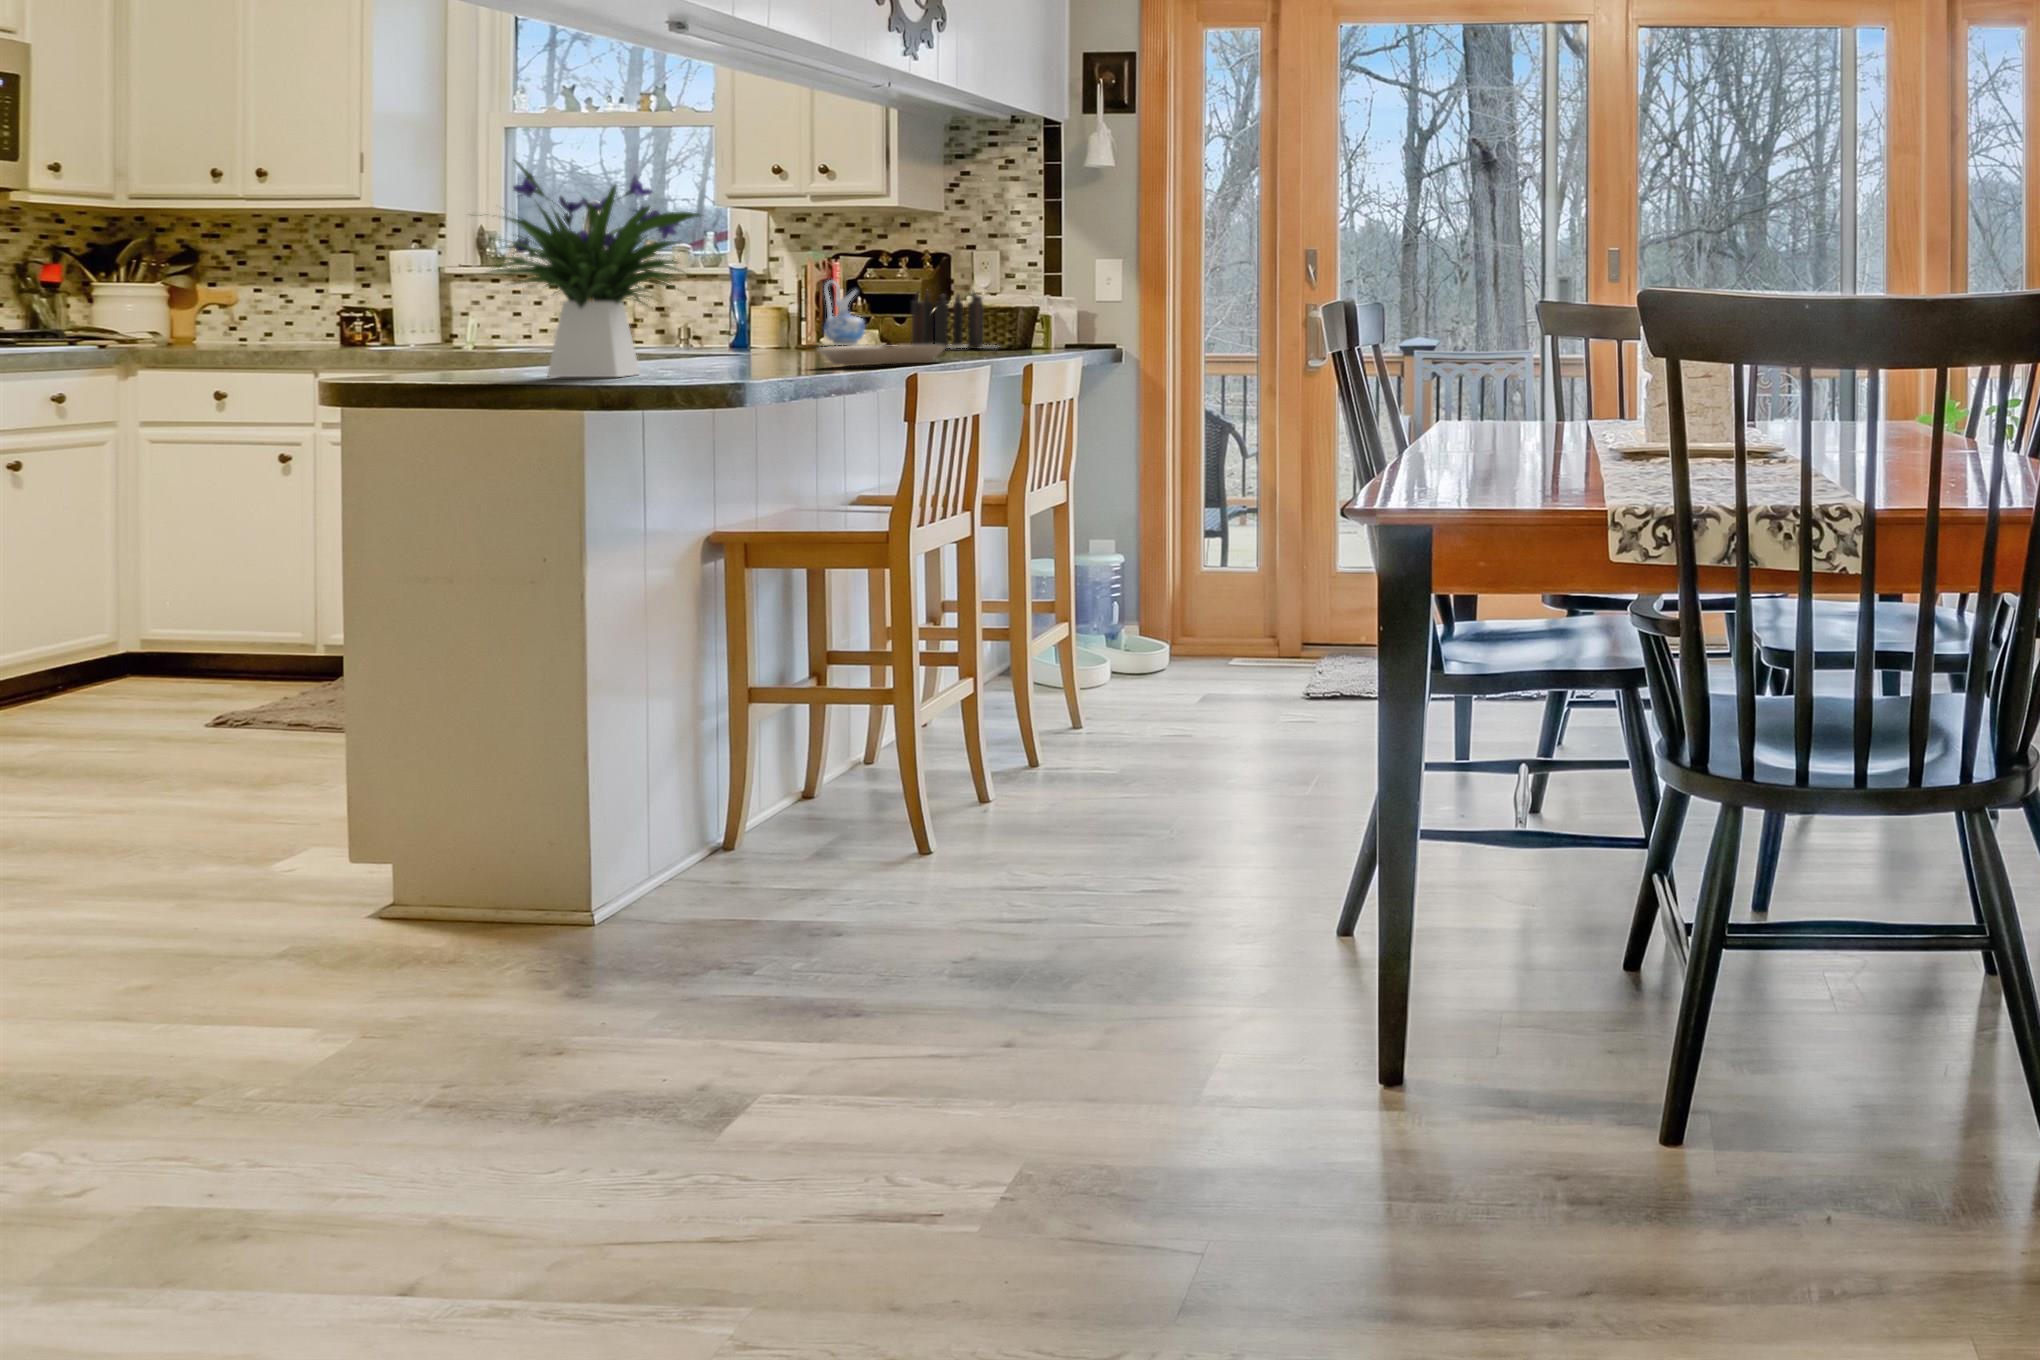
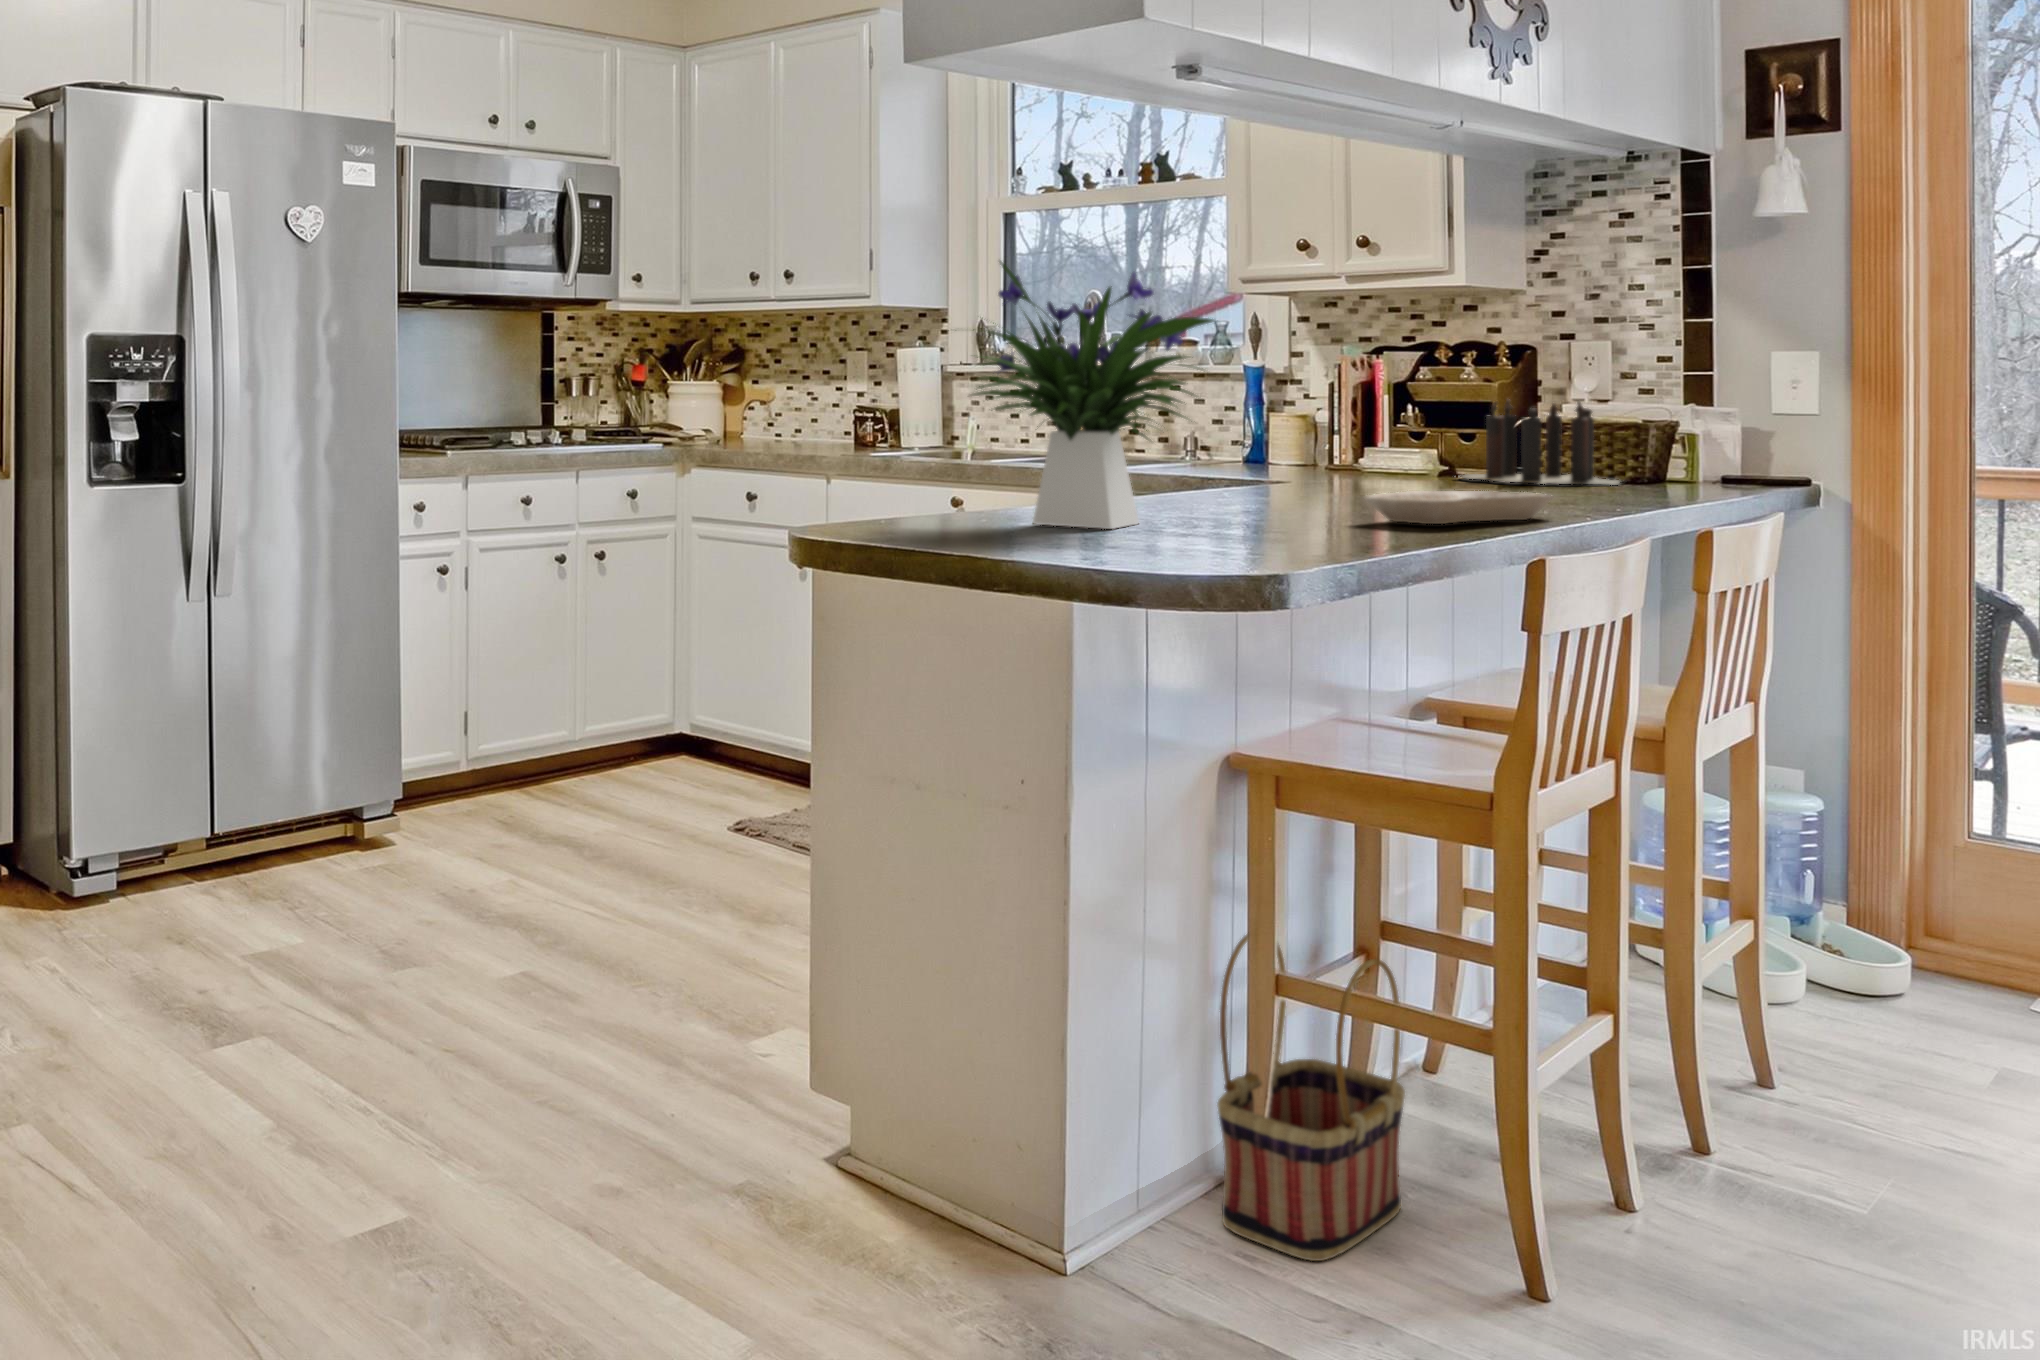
ceramic pitcher: present [824,281,865,345] -> none [1361,383,1417,468]
basket: none [706,662,842,879] -> present [1218,934,1405,1261]

